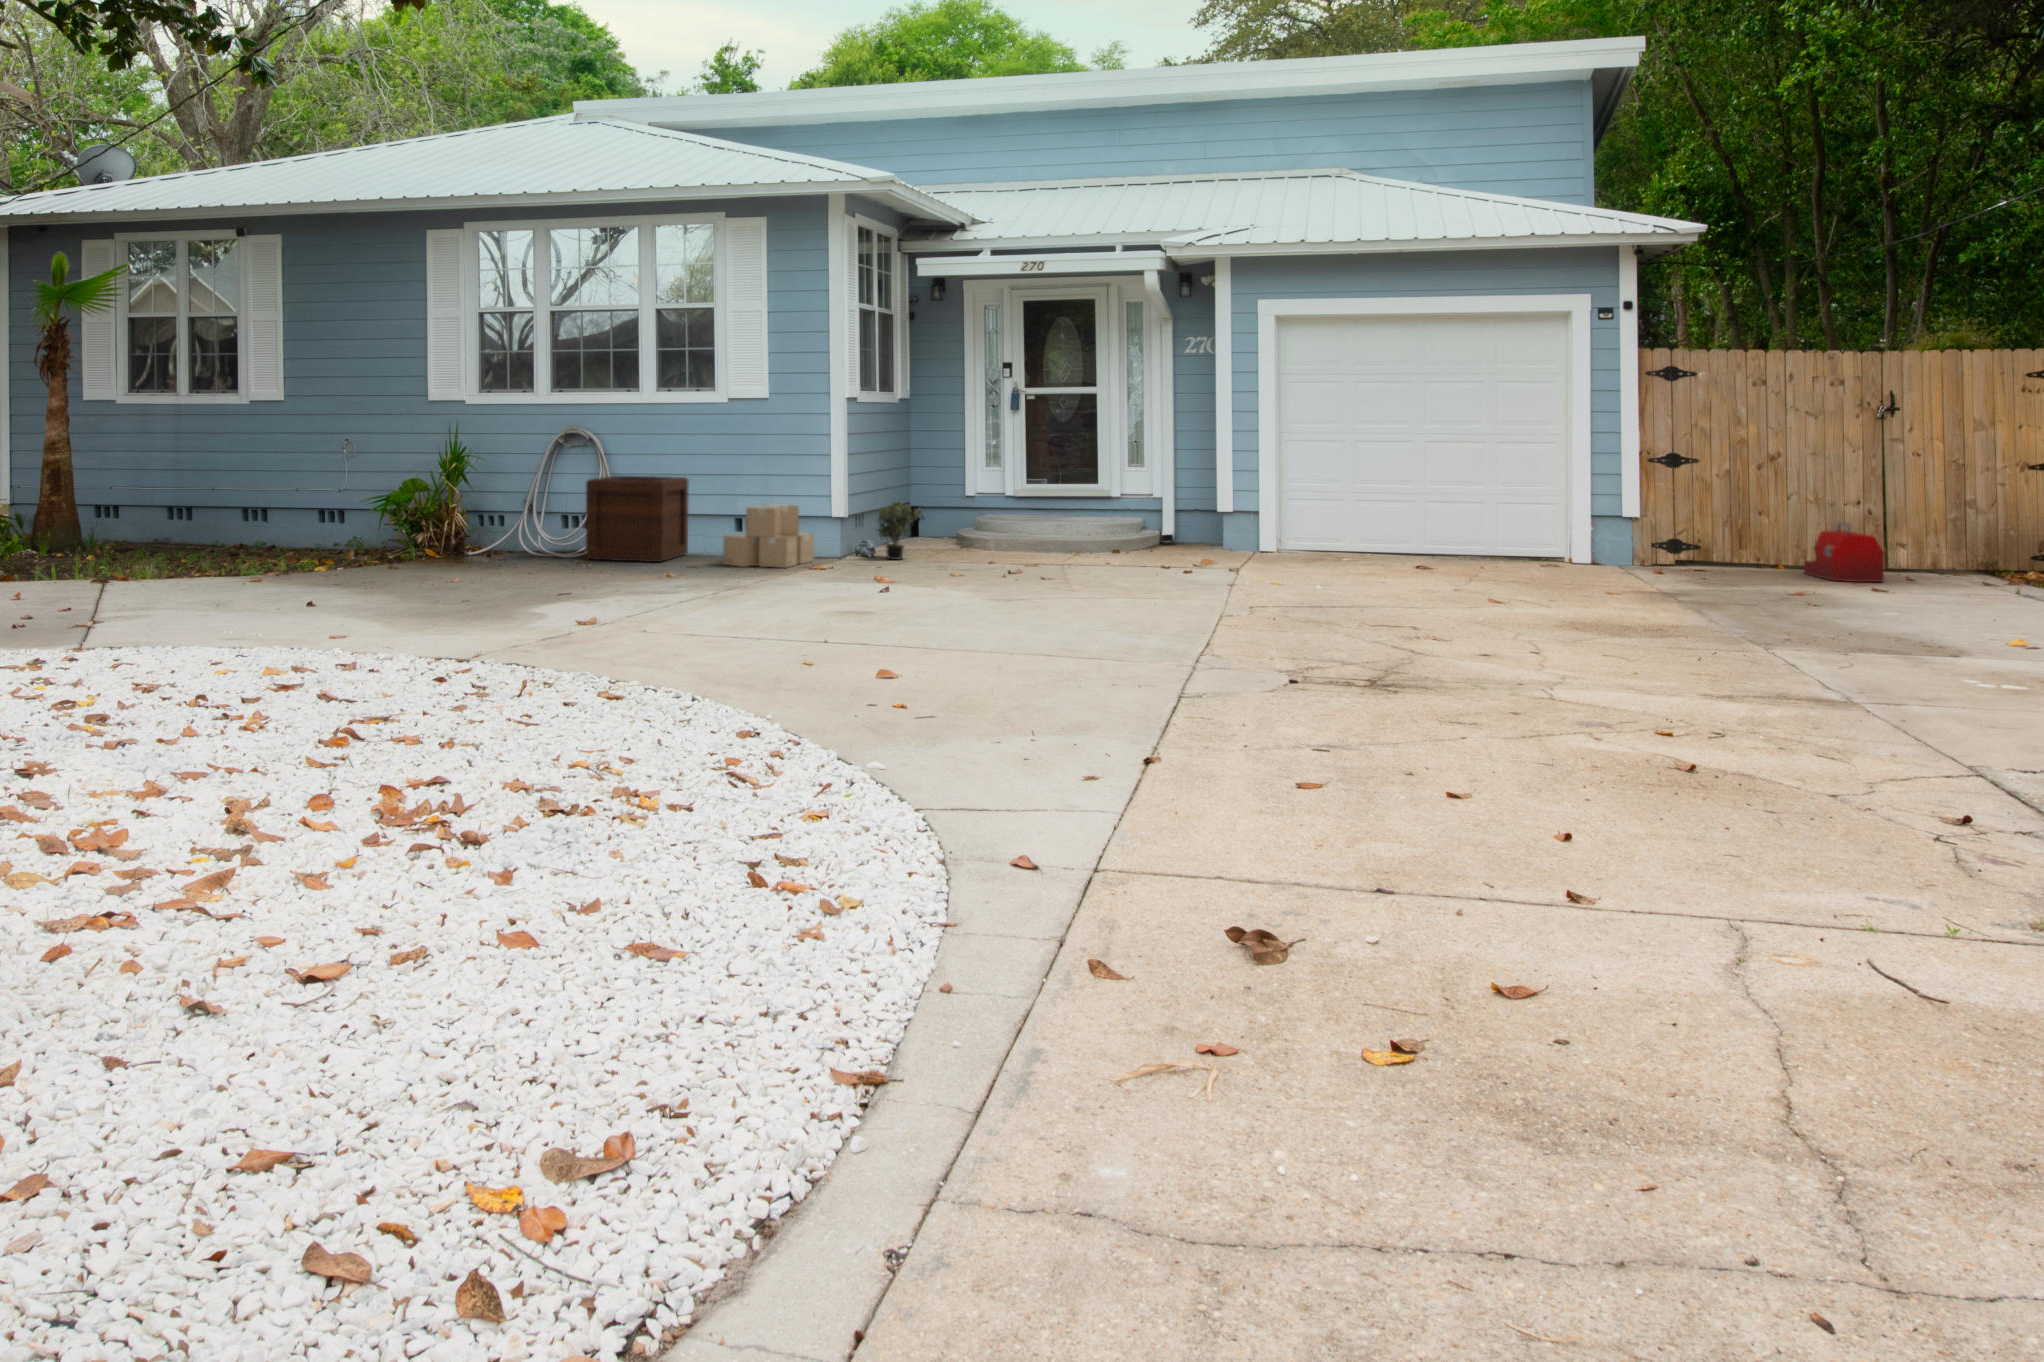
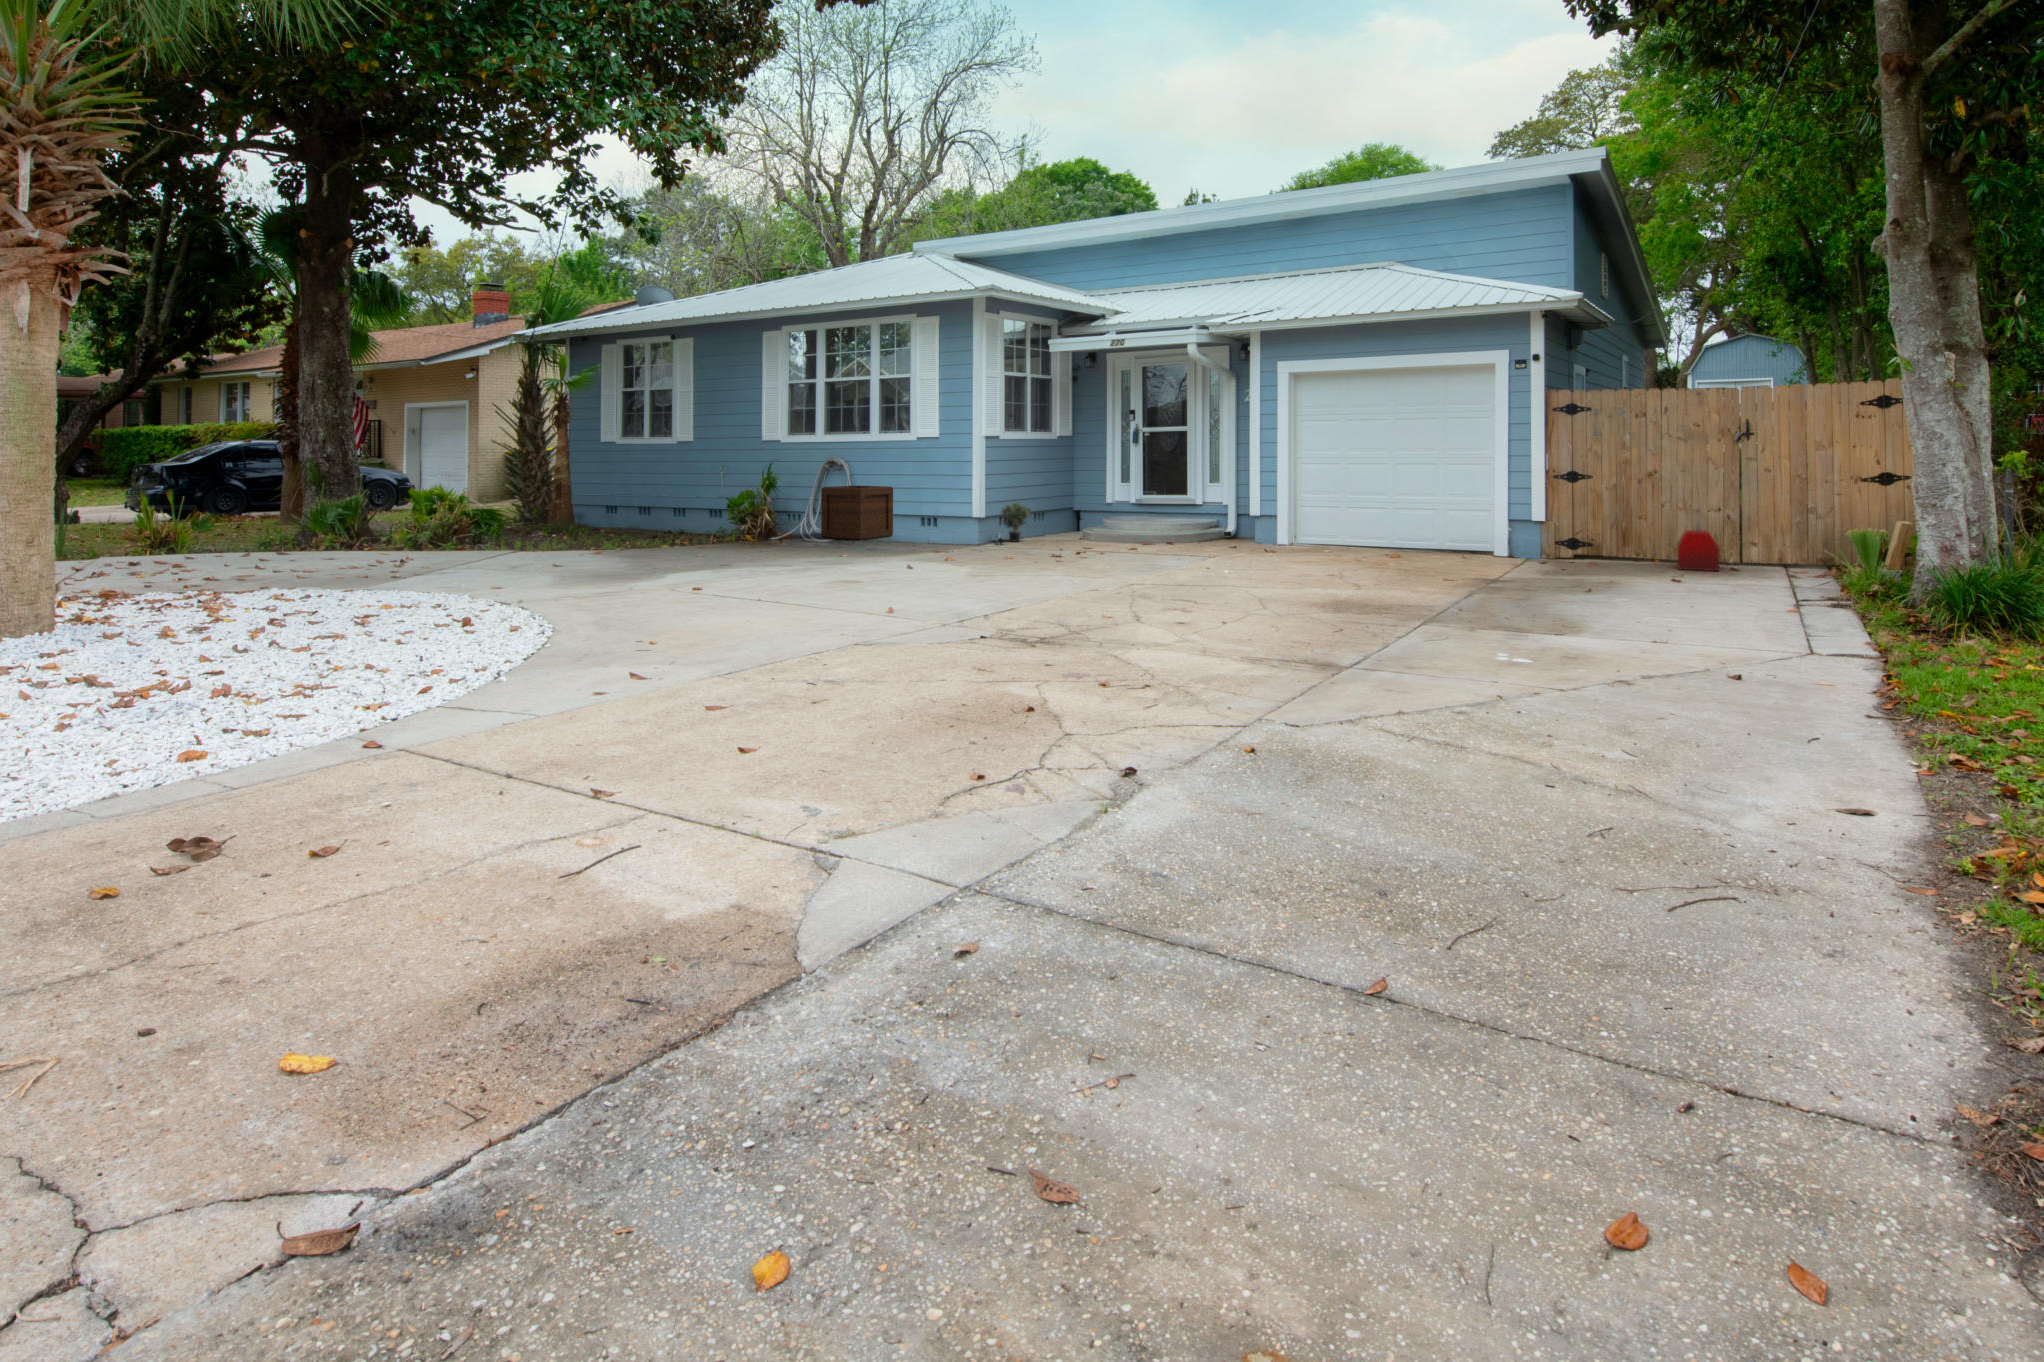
cardboard box: present [723,504,814,568] -> none [894,504,957,544]

